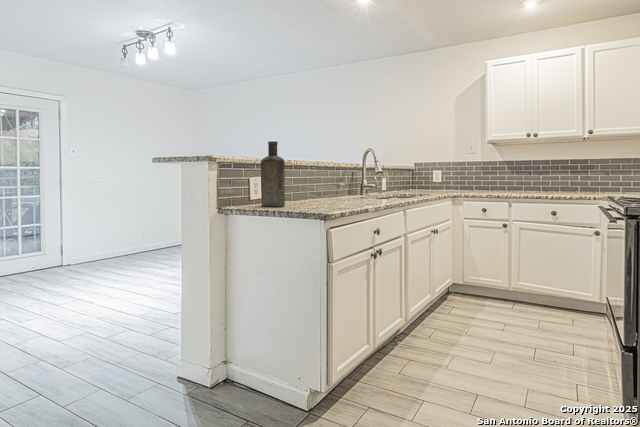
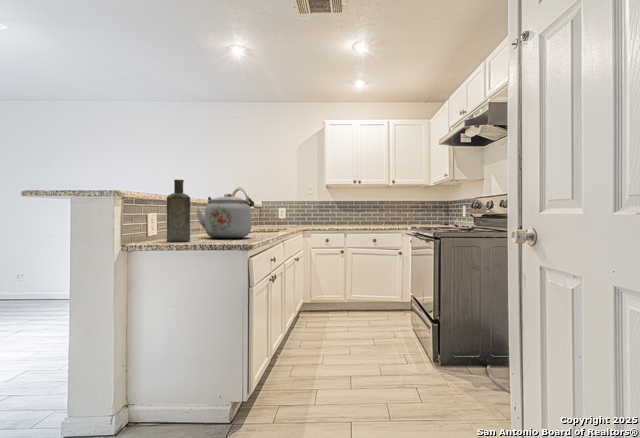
kettle: none [301,155,364,204] -> present [196,194,254,238]

